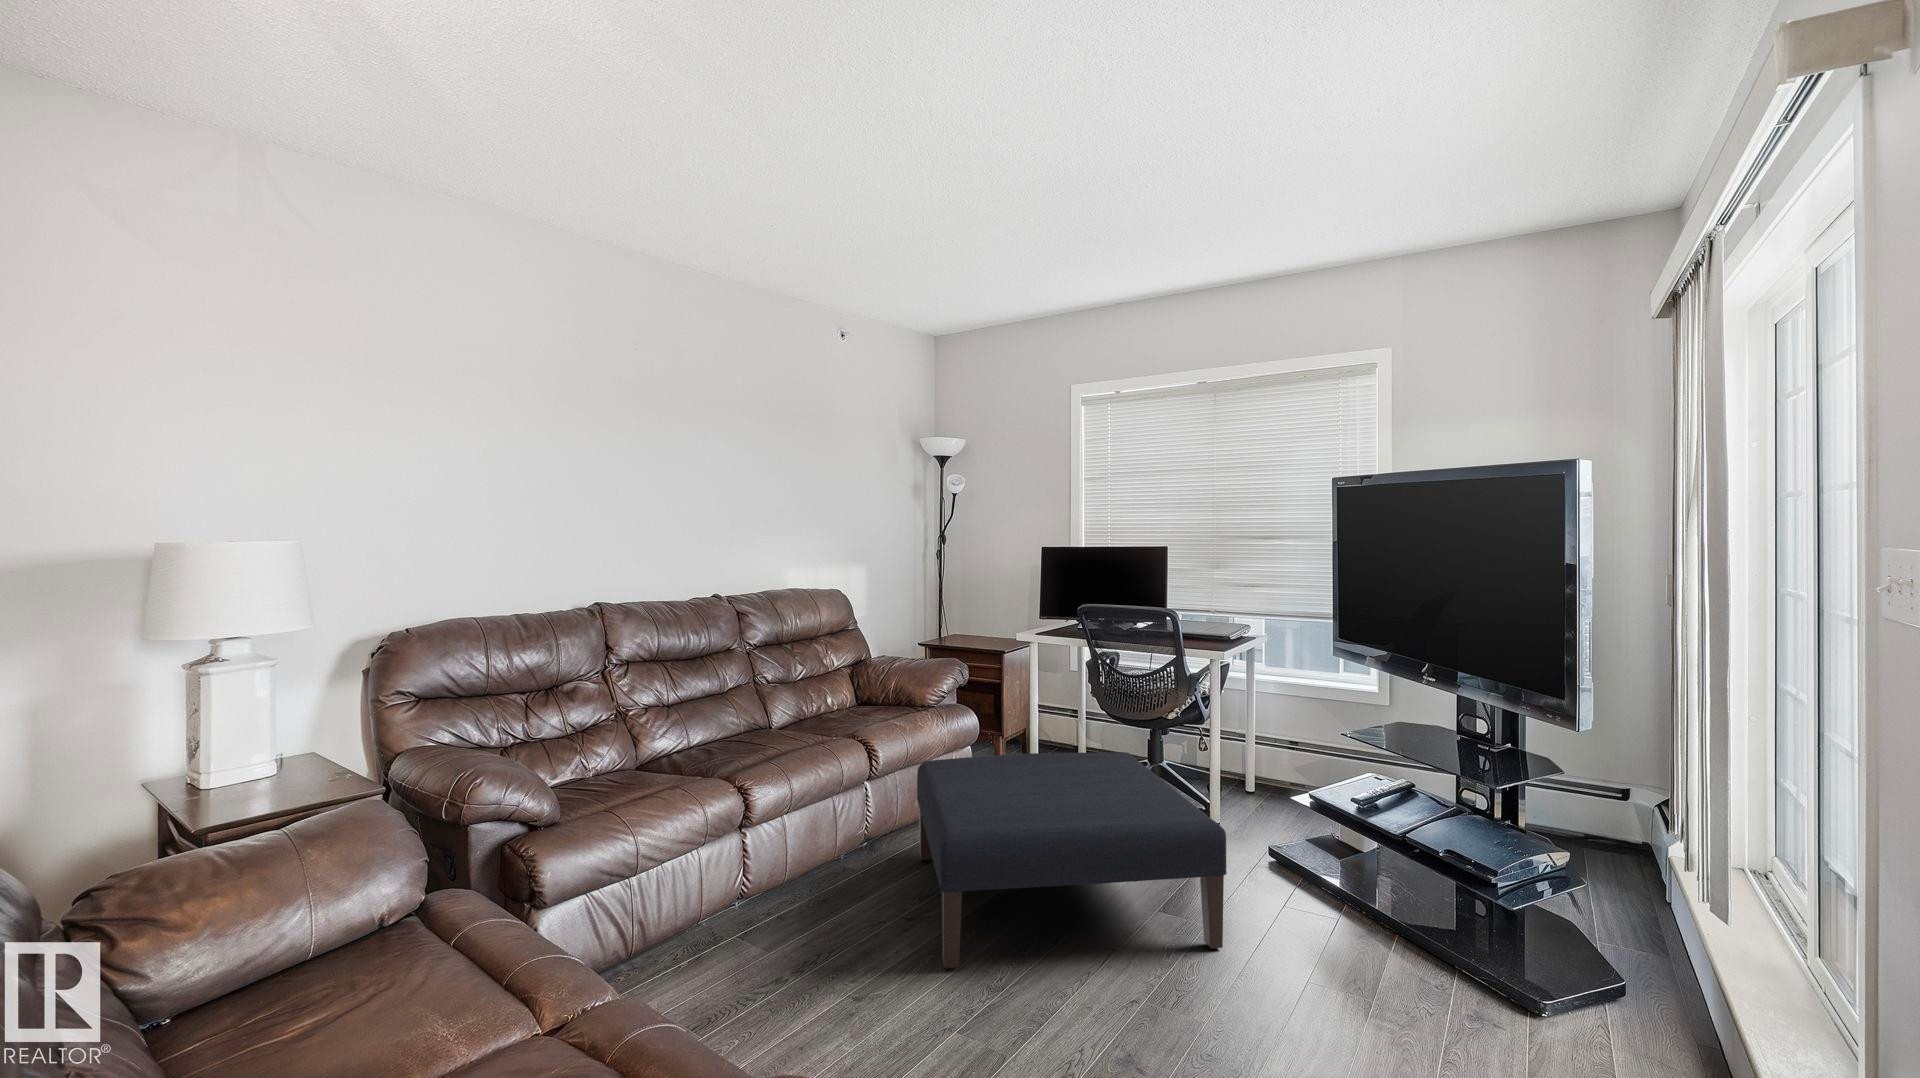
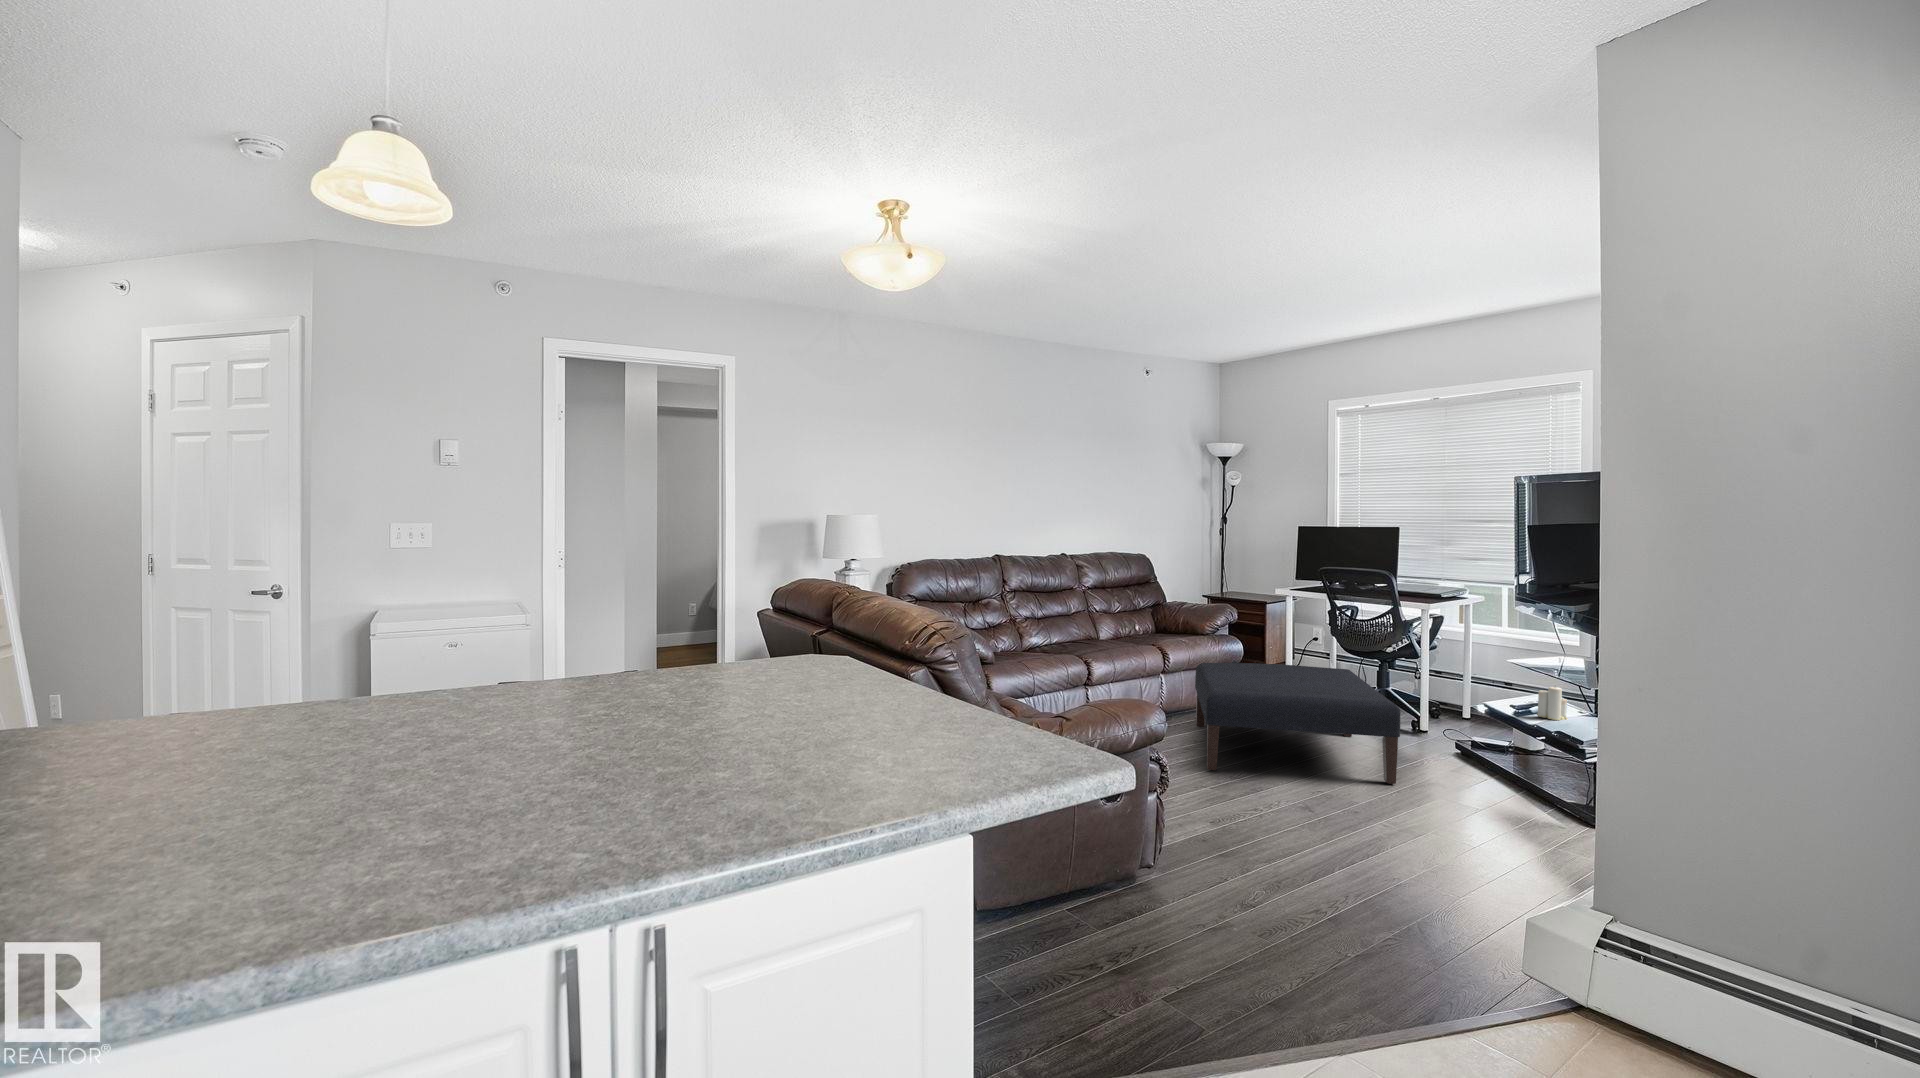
candle: none [1364,758,1403,808] -> present [1537,687,1568,720]

